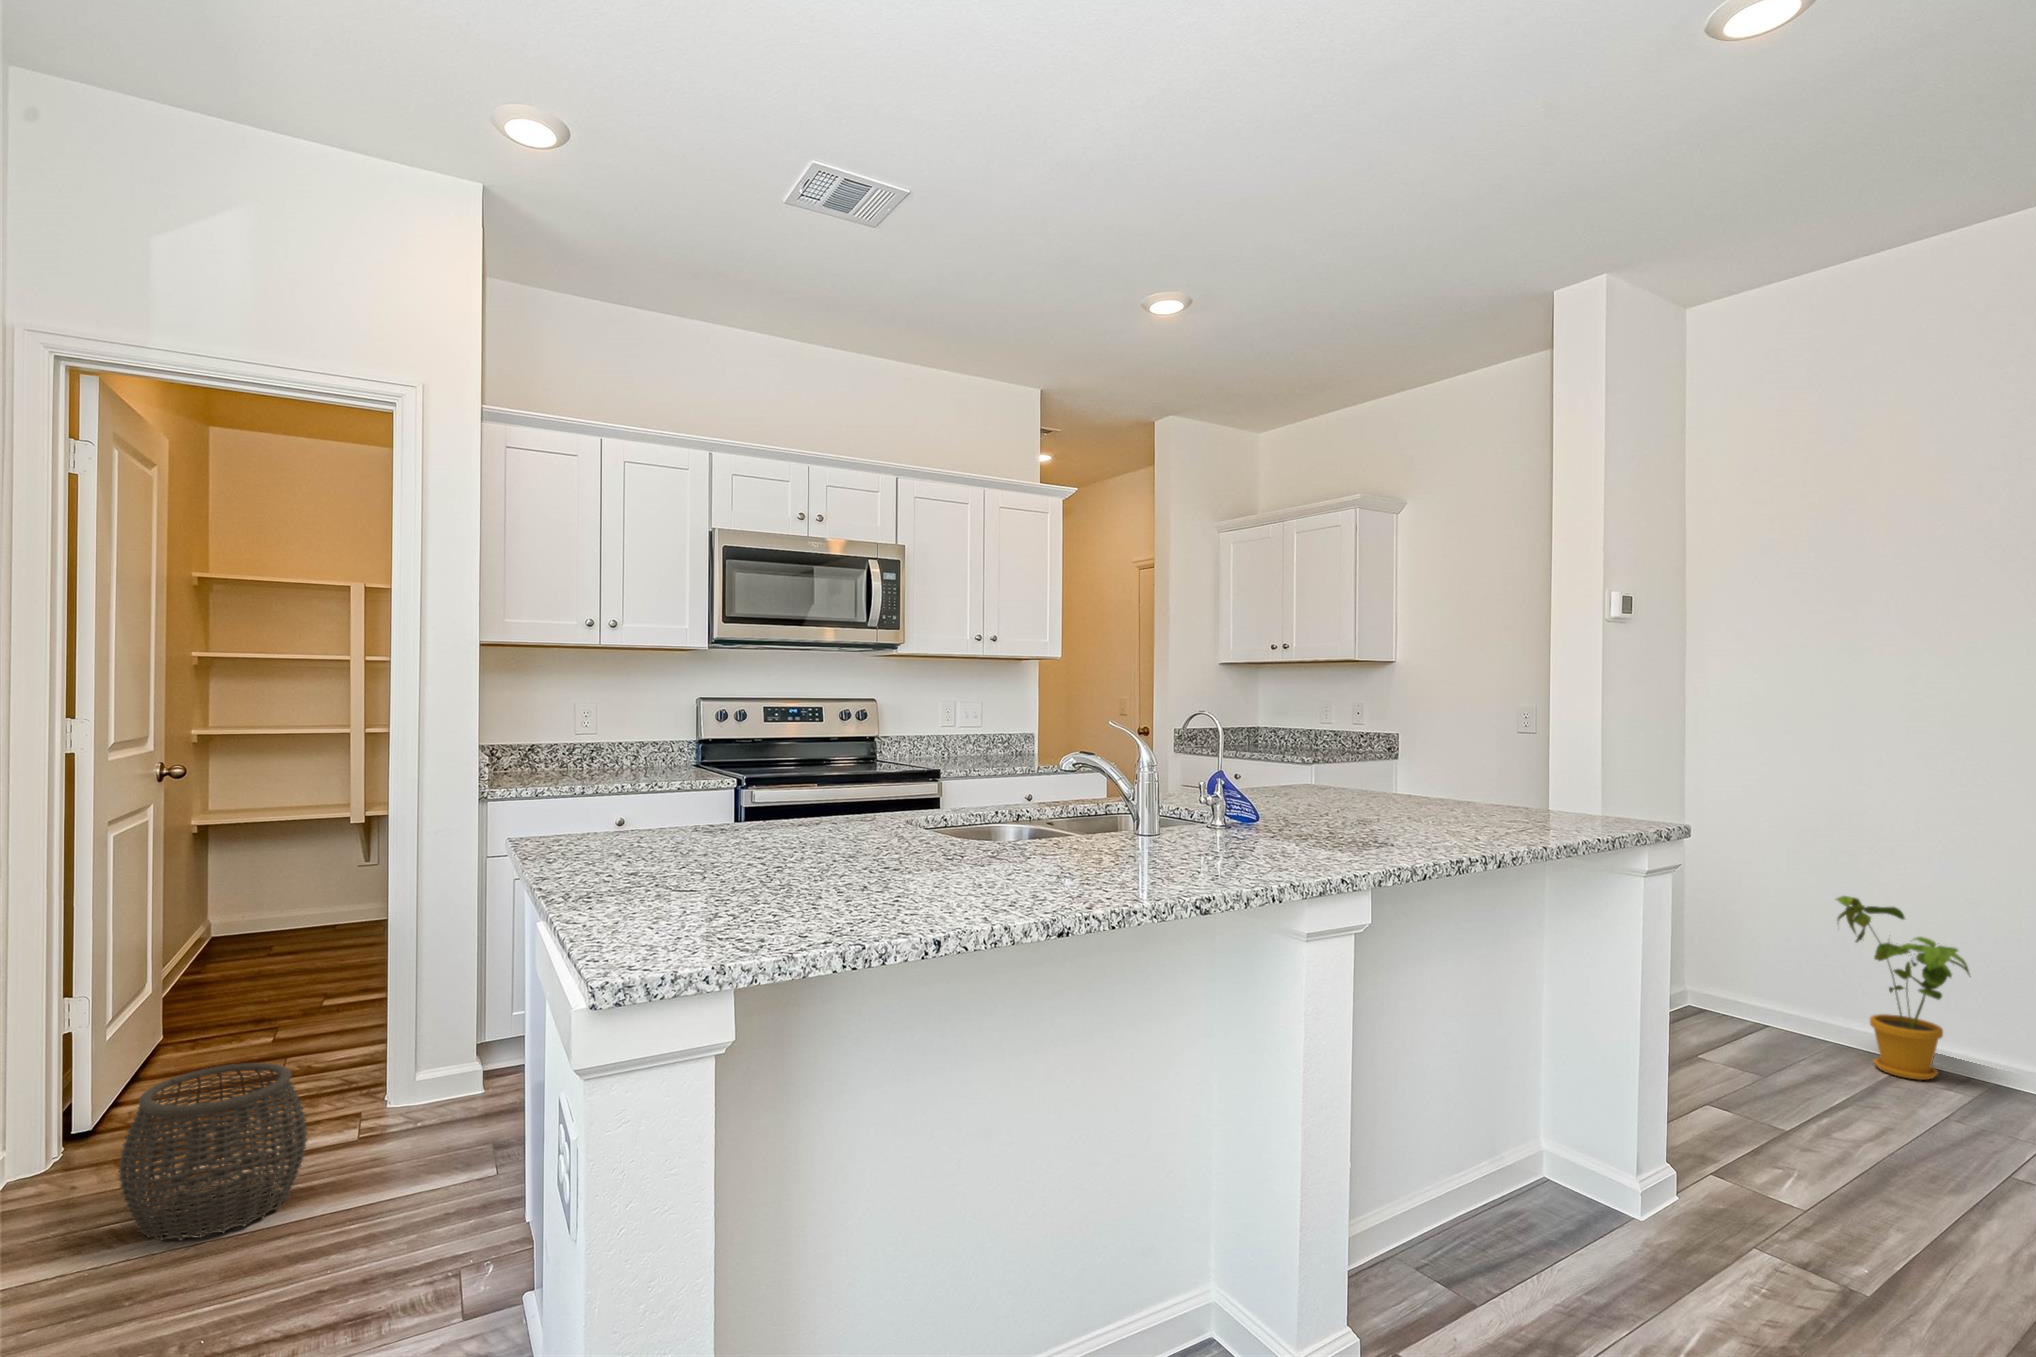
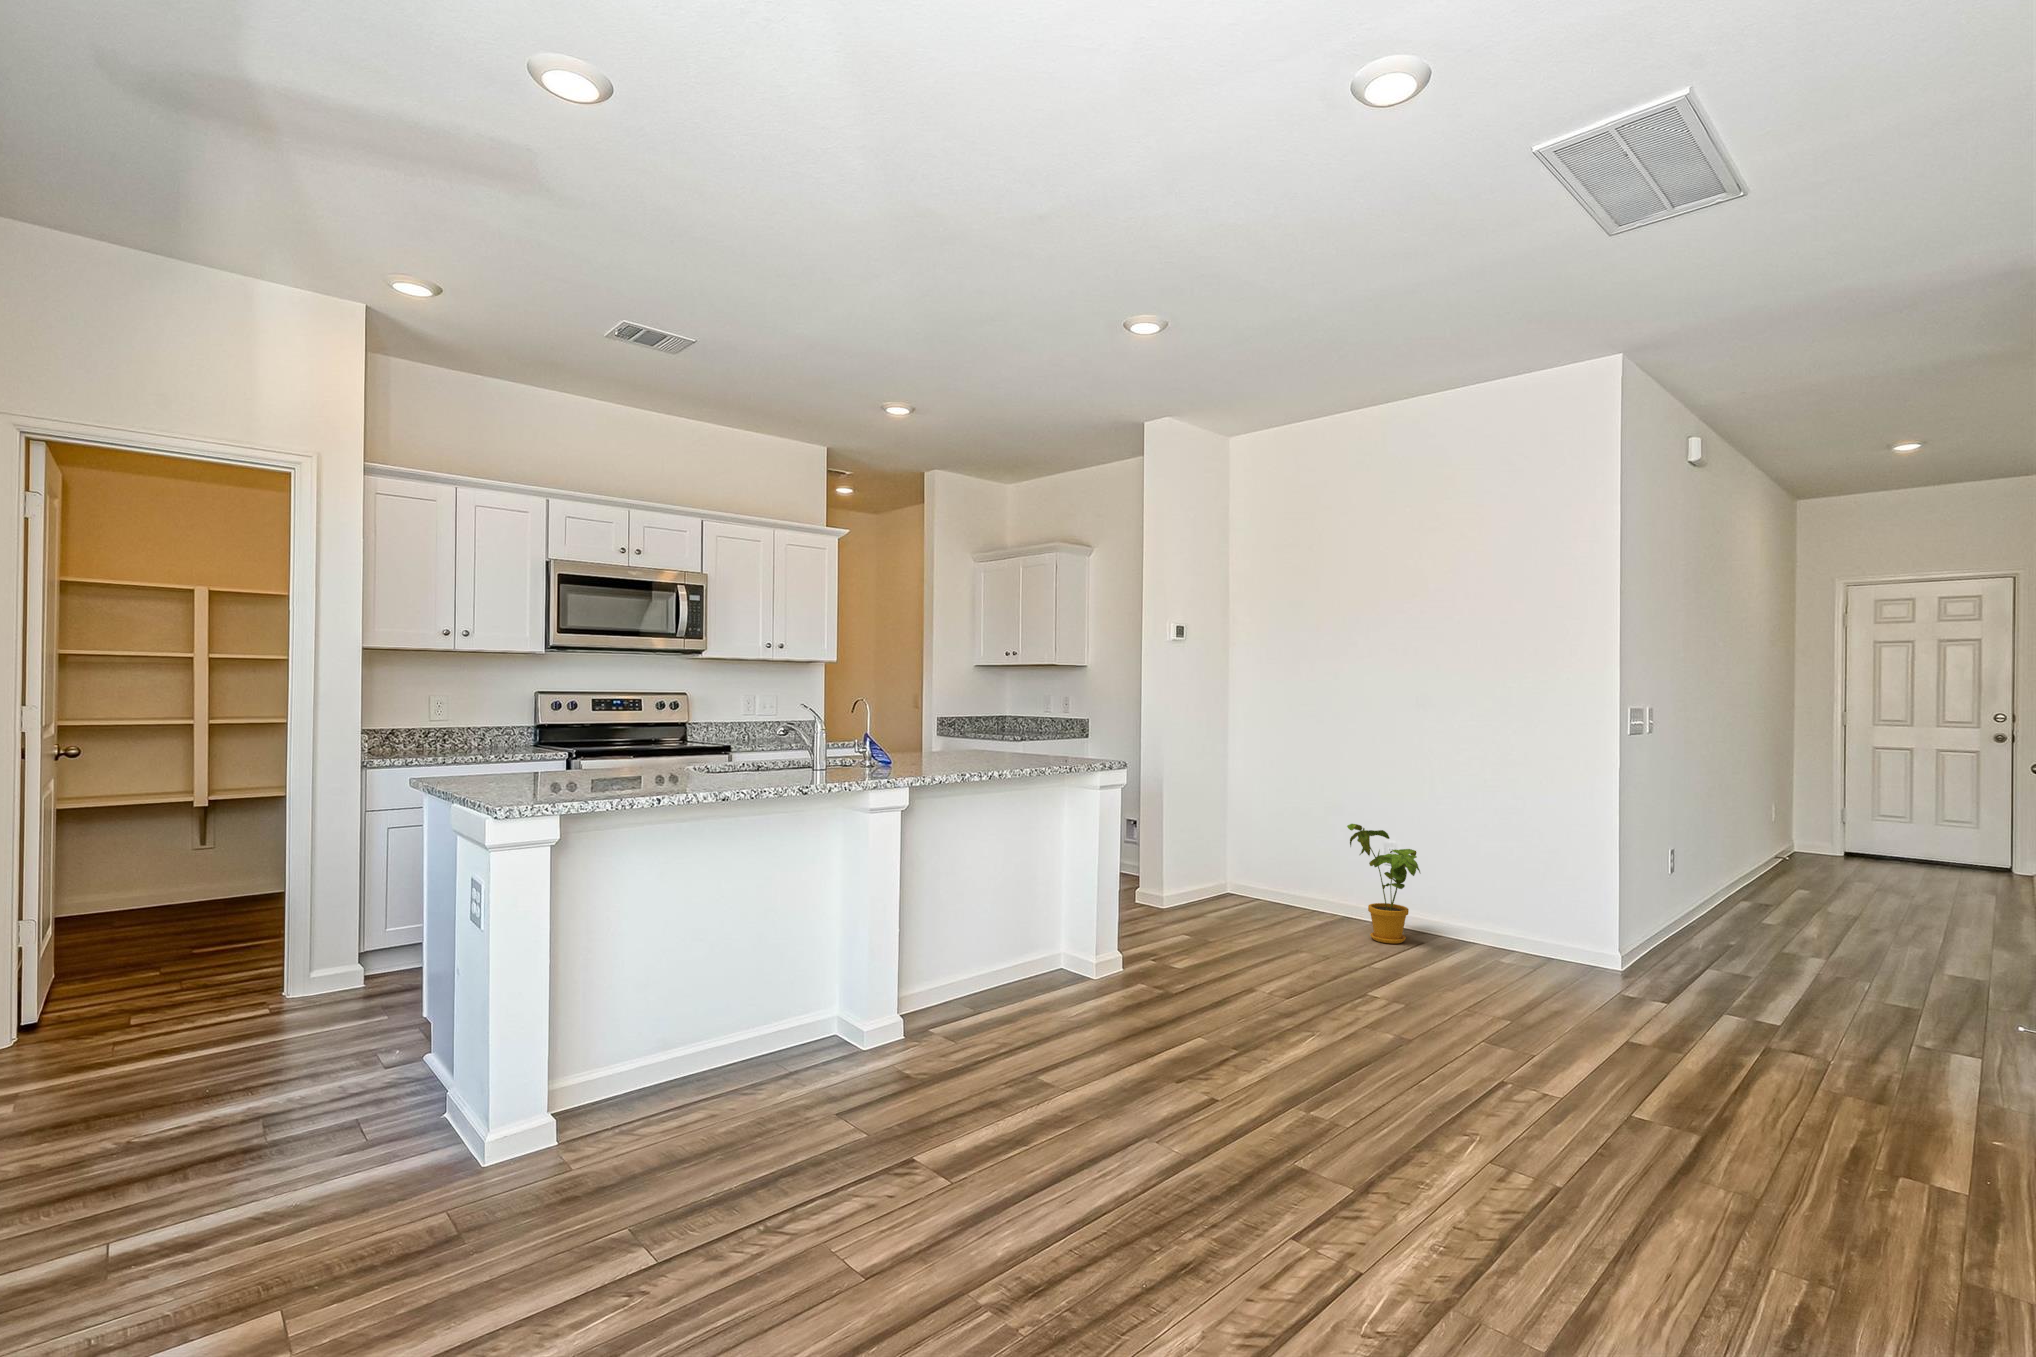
woven basket: present [119,1063,307,1241] -> none [91,957,236,1078]

